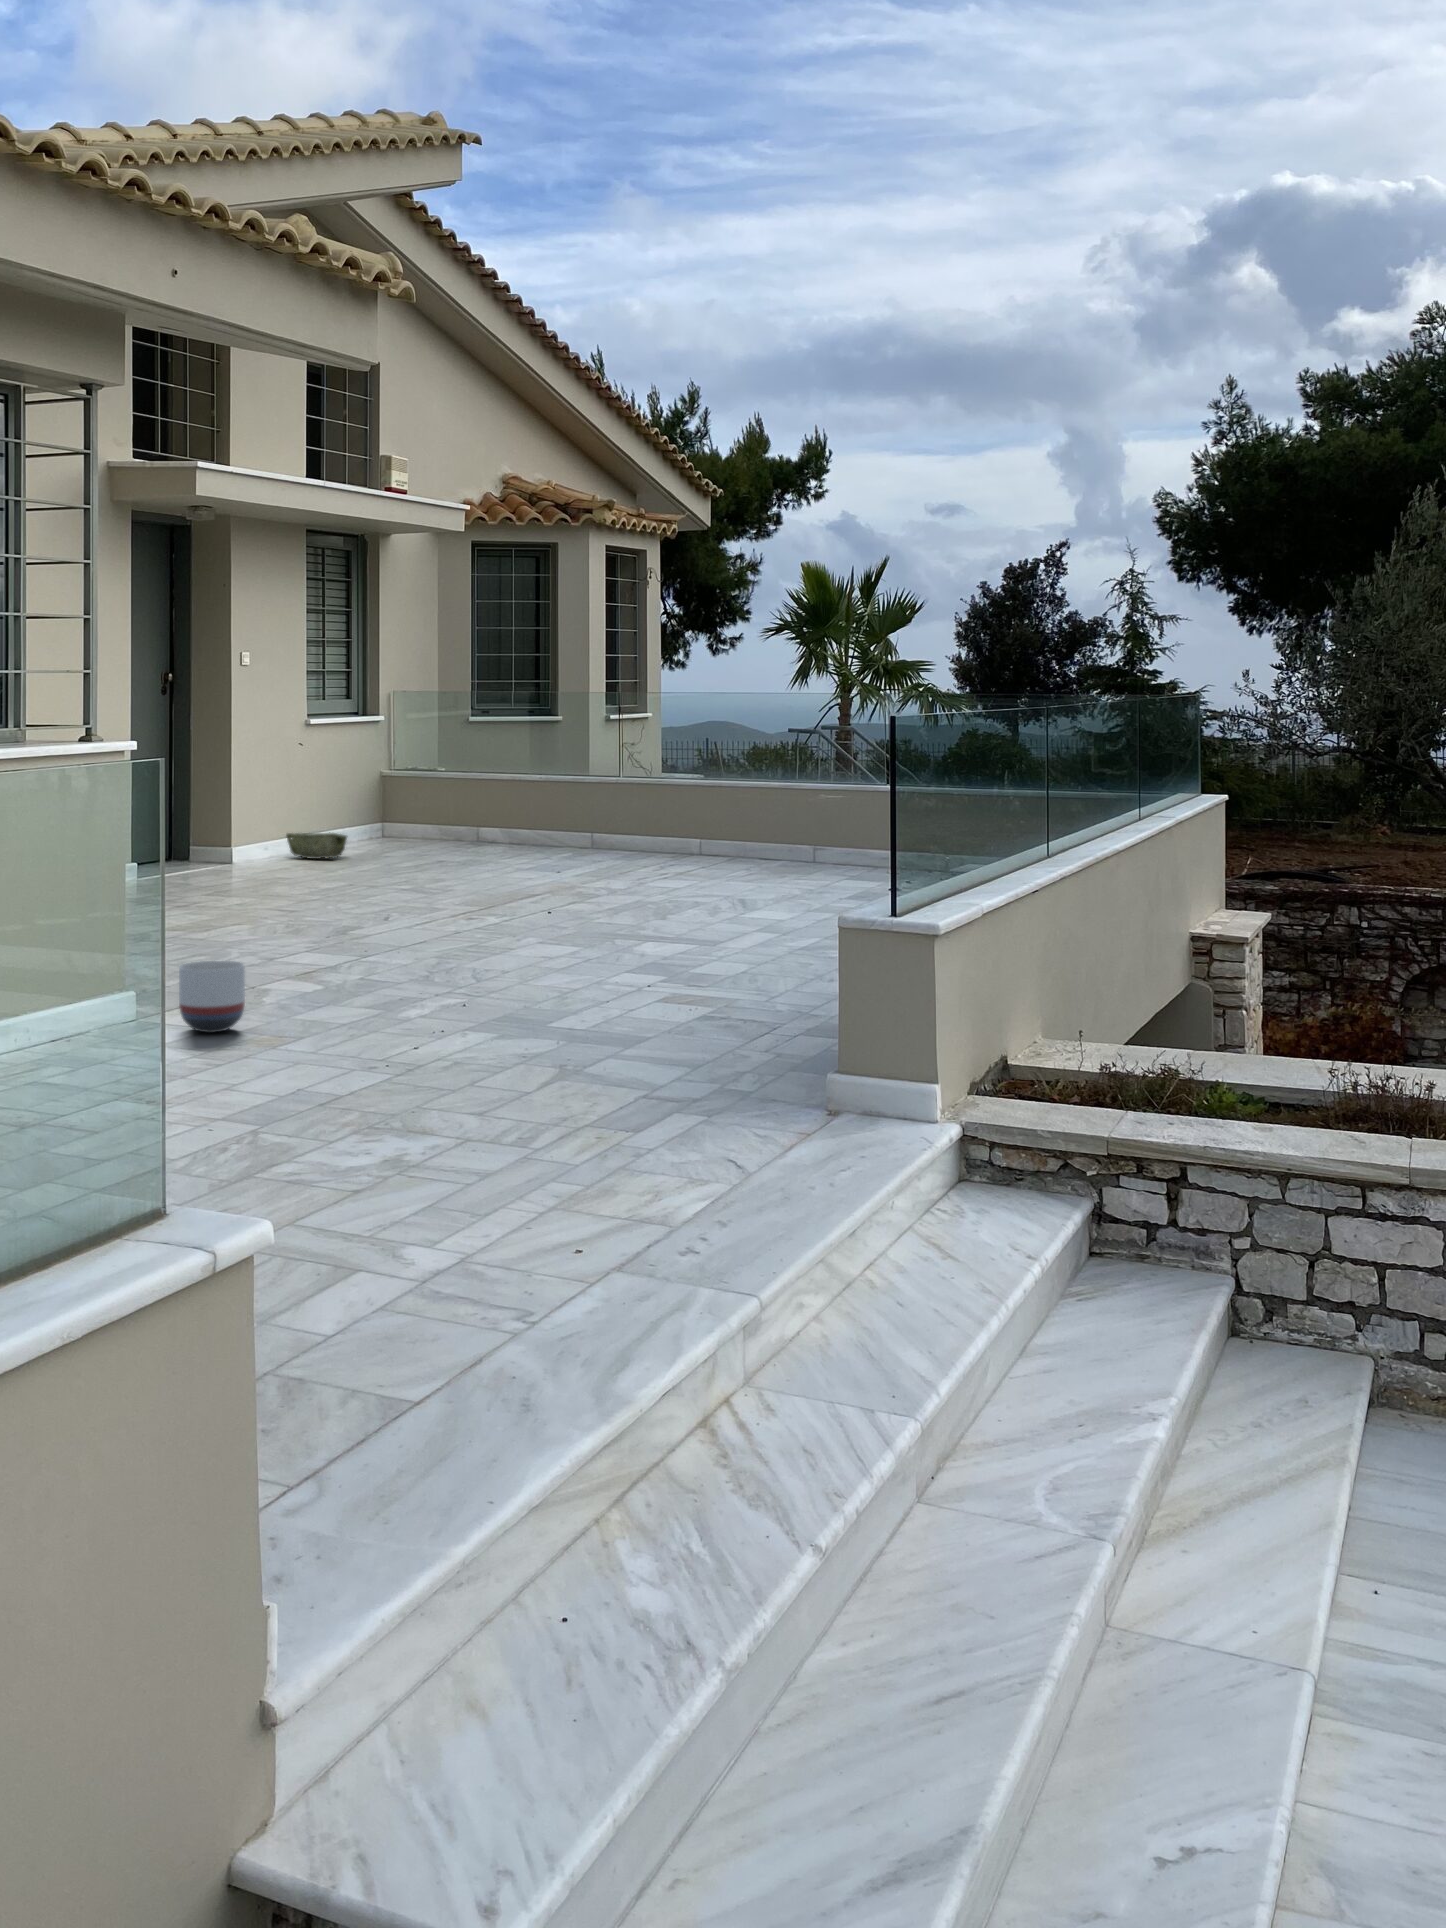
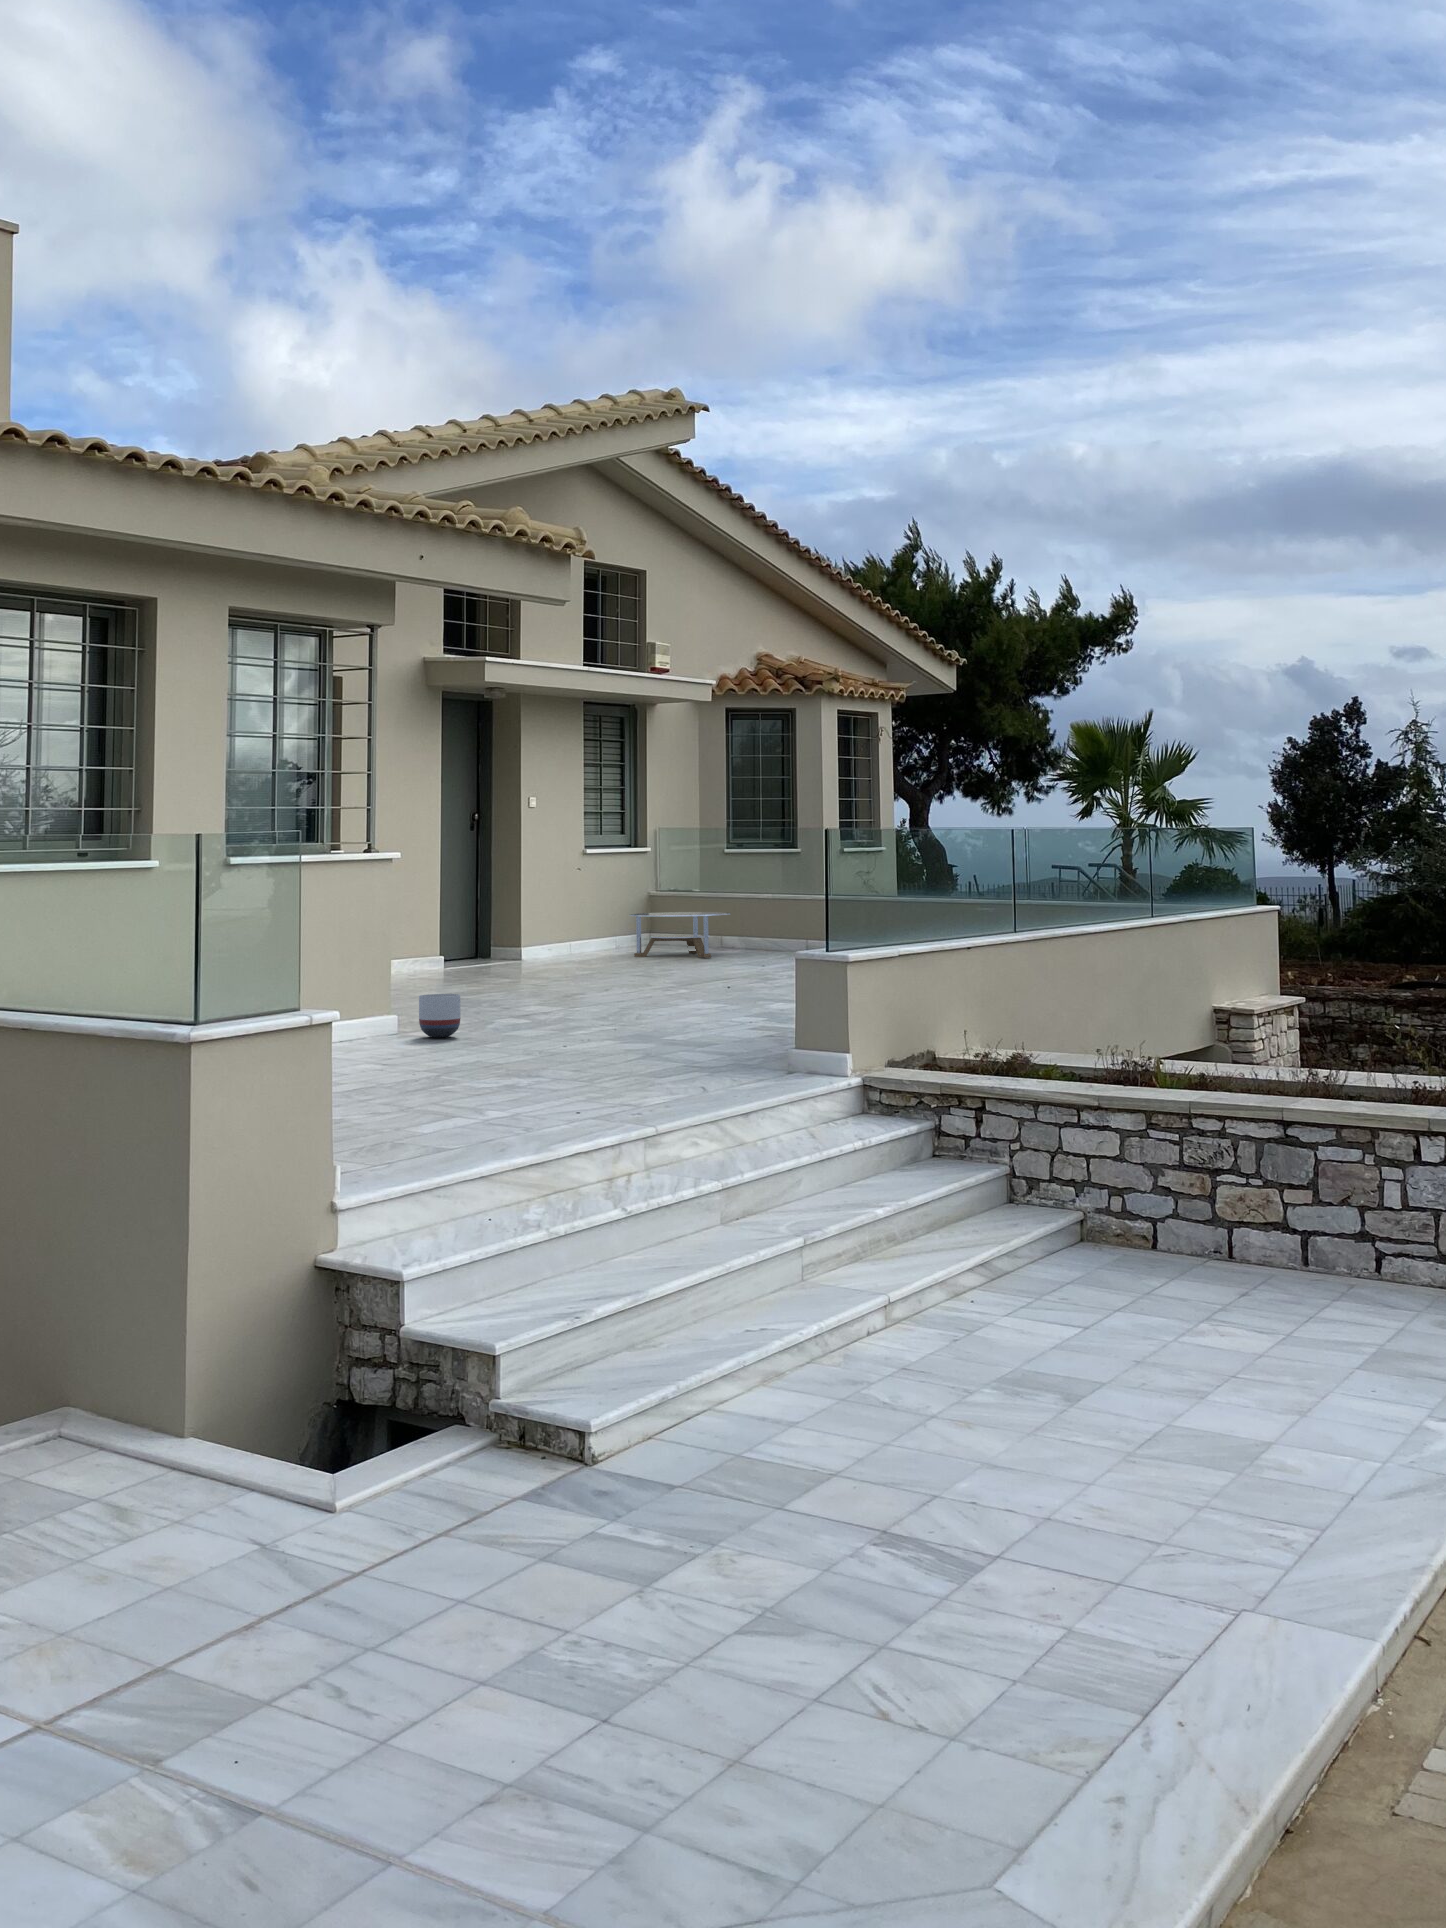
round table: none [365,793,494,852] -> present [629,912,730,957]
woven basket: present [286,832,347,859] -> none [562,940,609,961]

